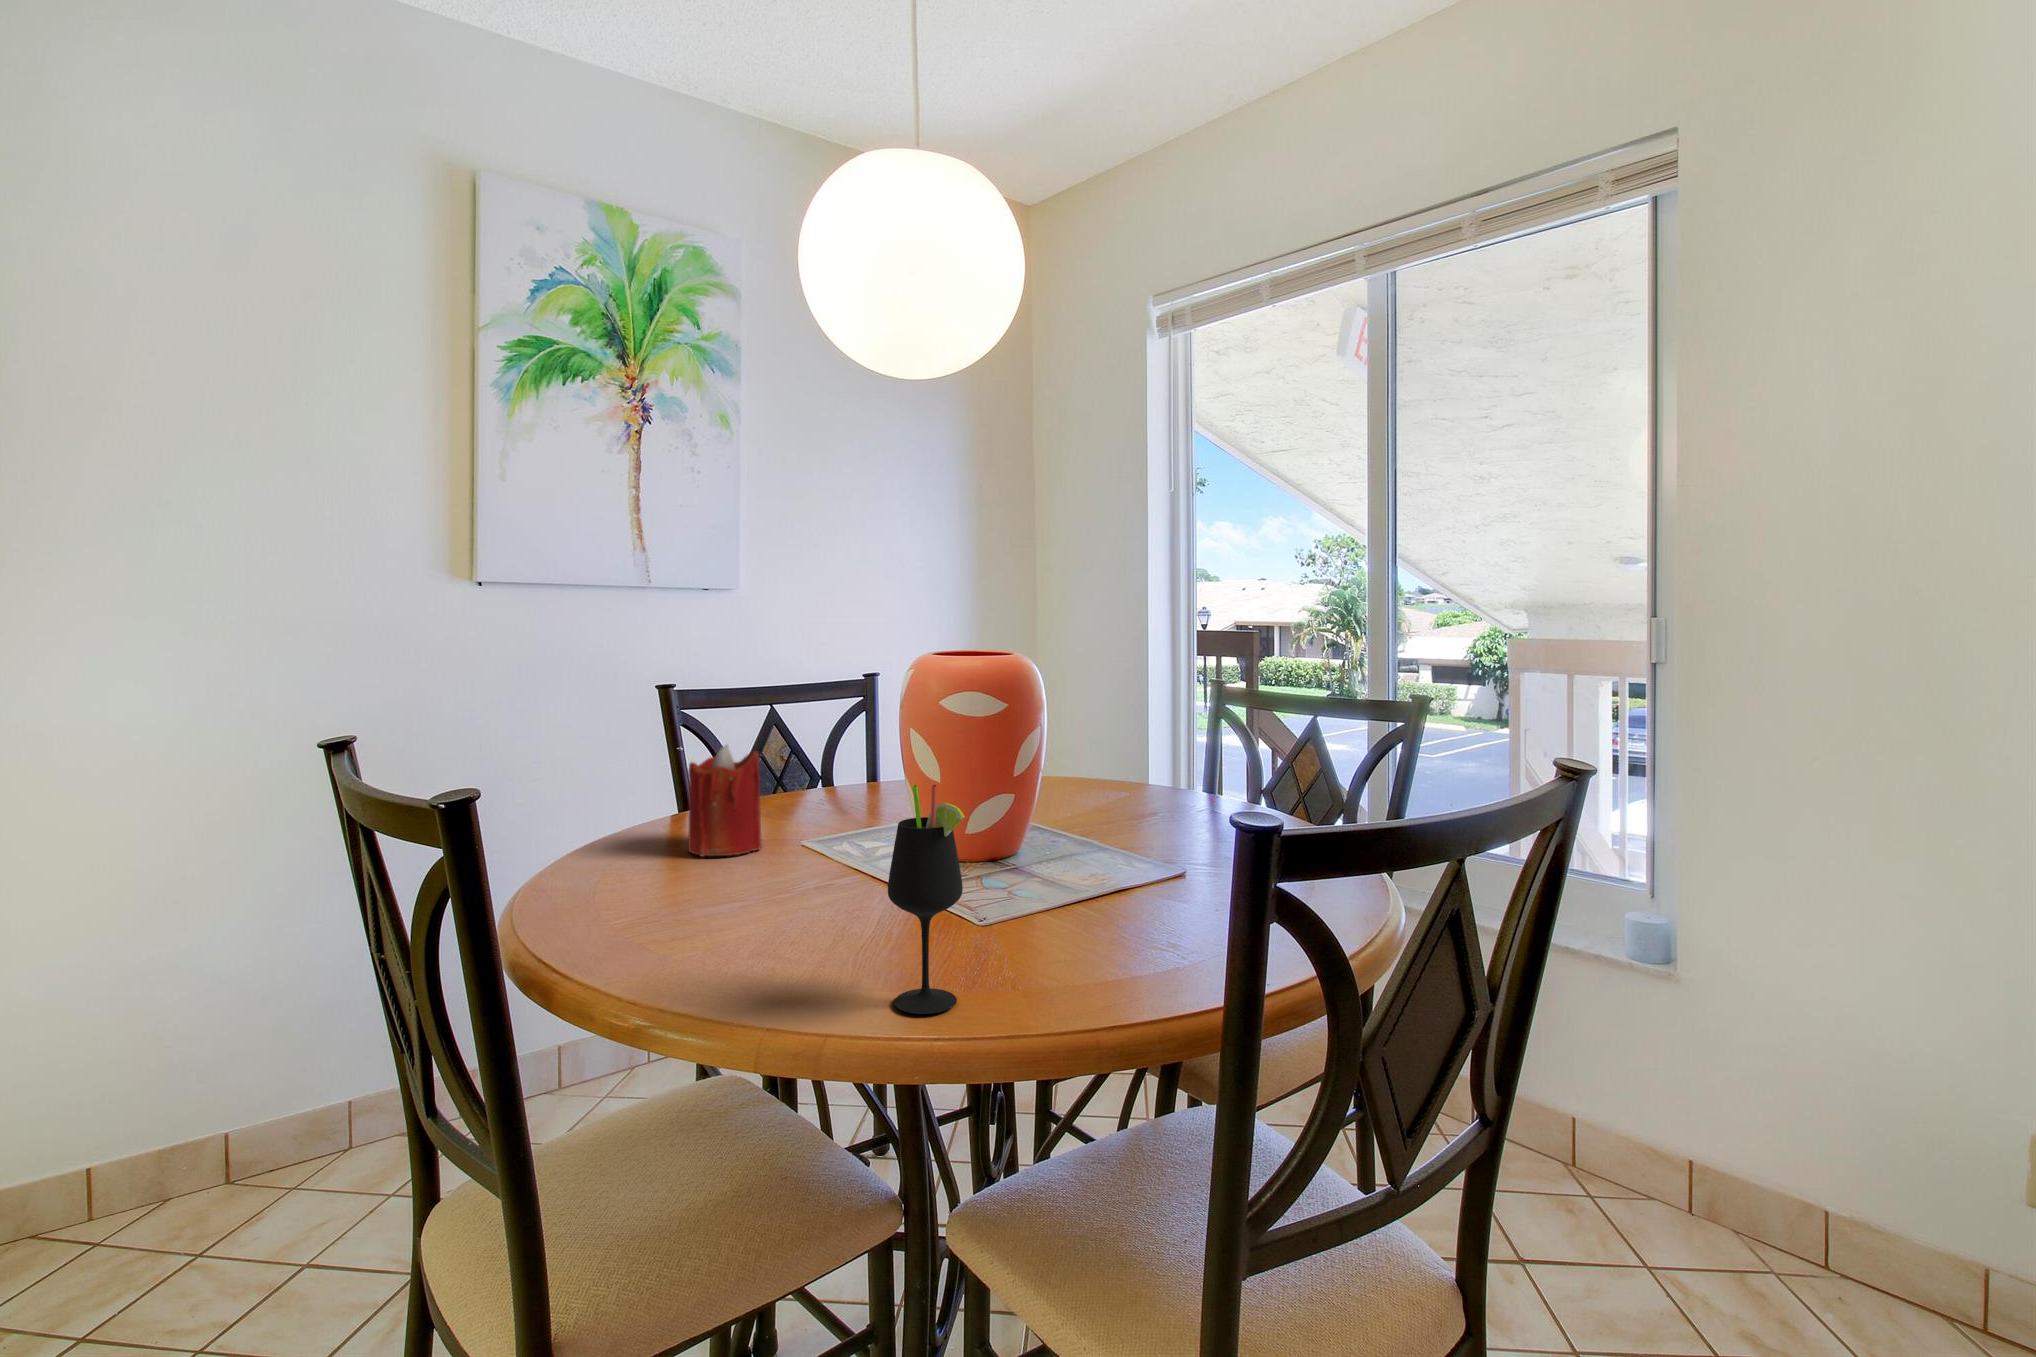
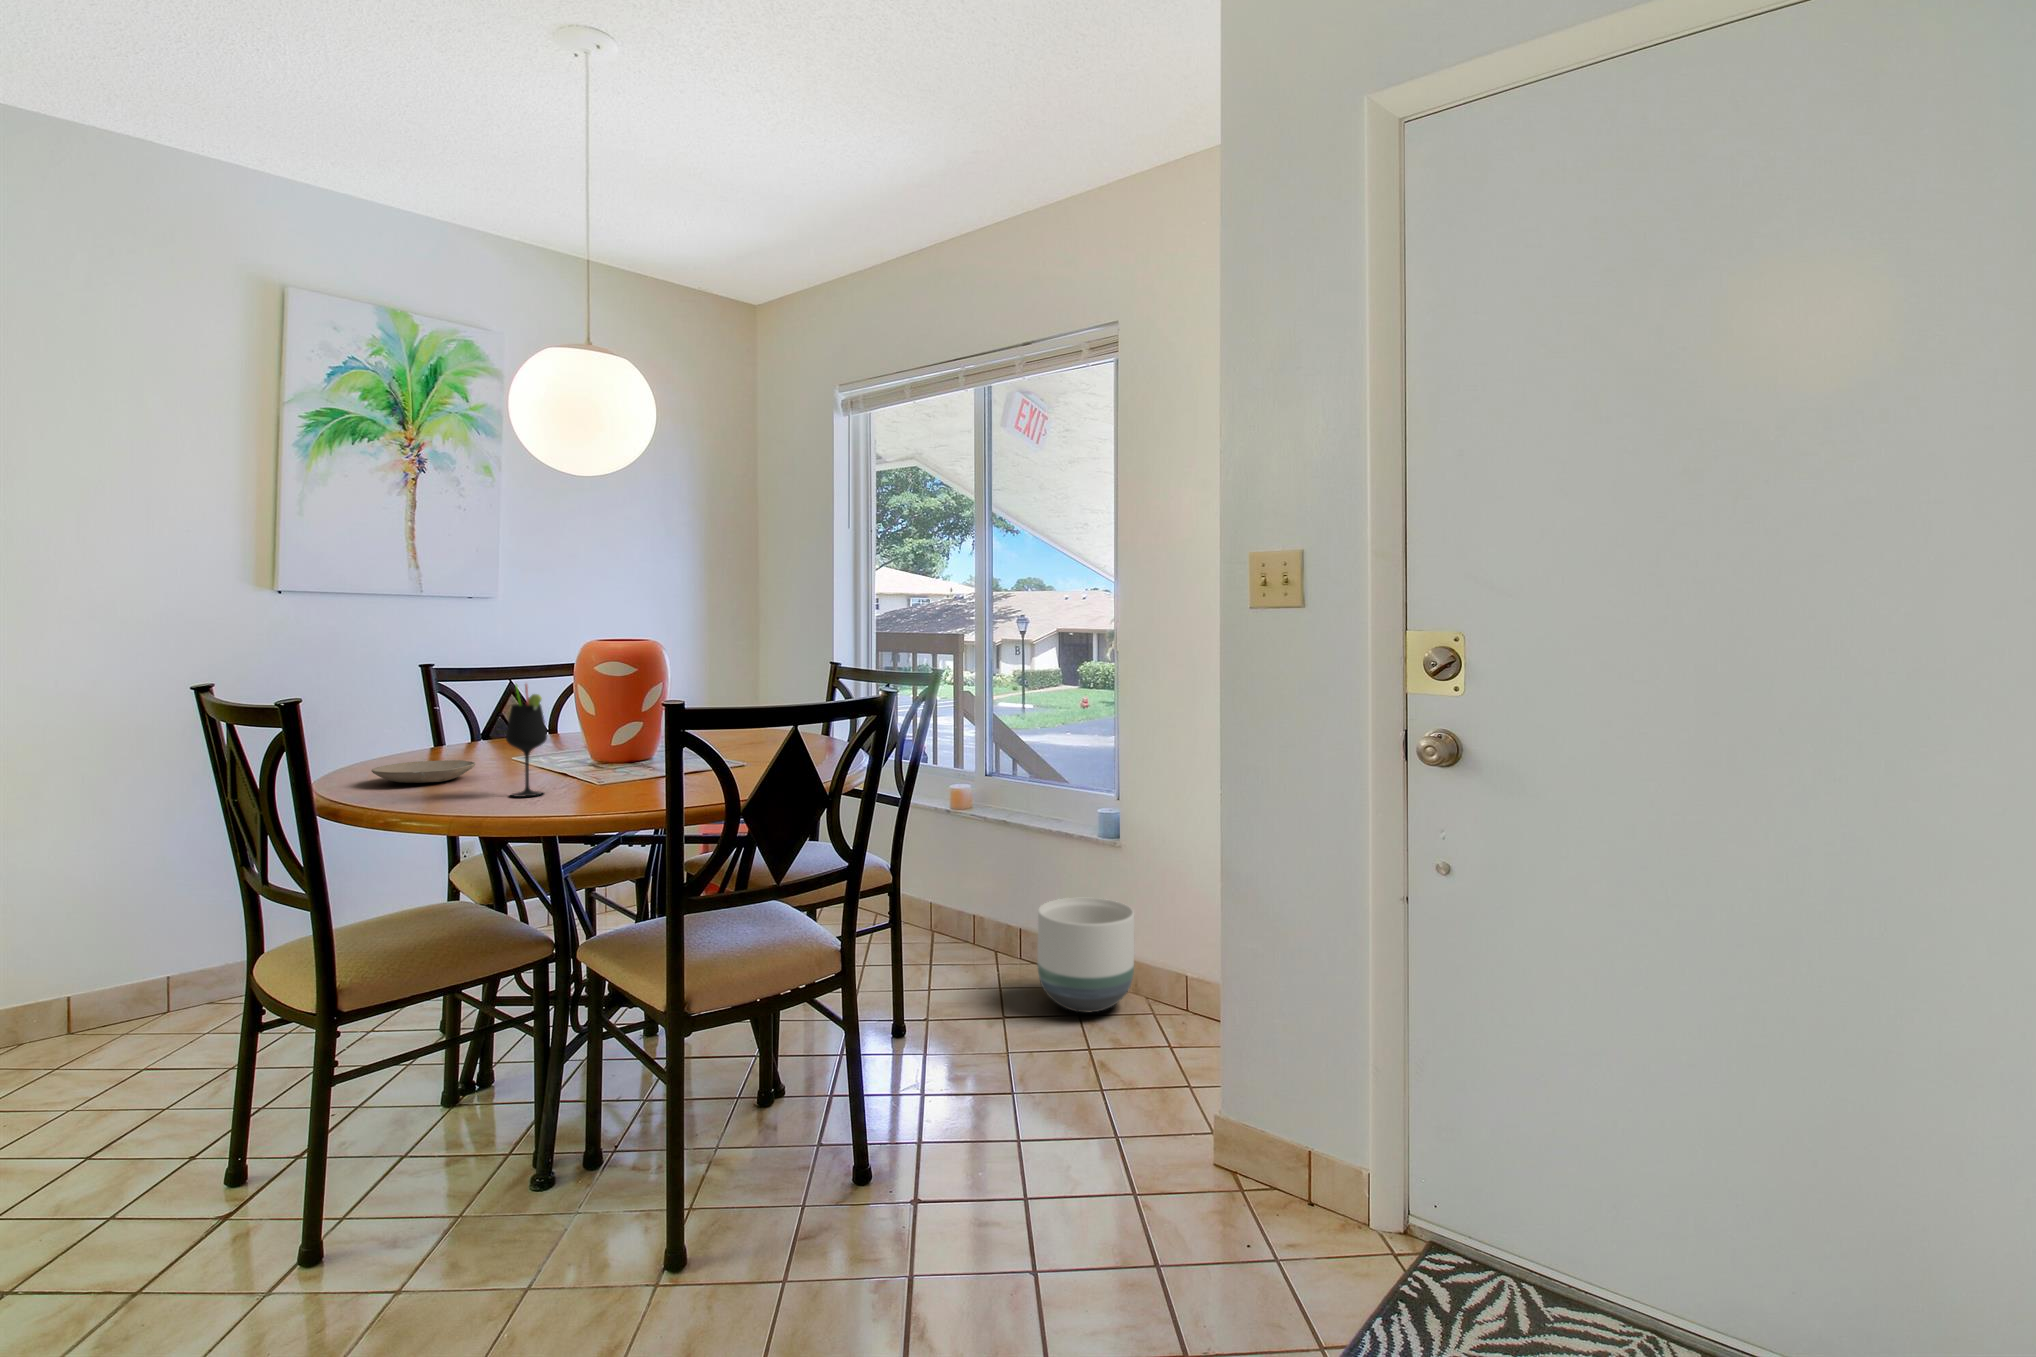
candle: present [688,745,762,857] -> none [426,691,478,759]
plate: none [626,883,792,943] -> present [371,760,476,783]
planter: none [1565,1053,1756,1261] -> present [1037,898,1135,1012]

